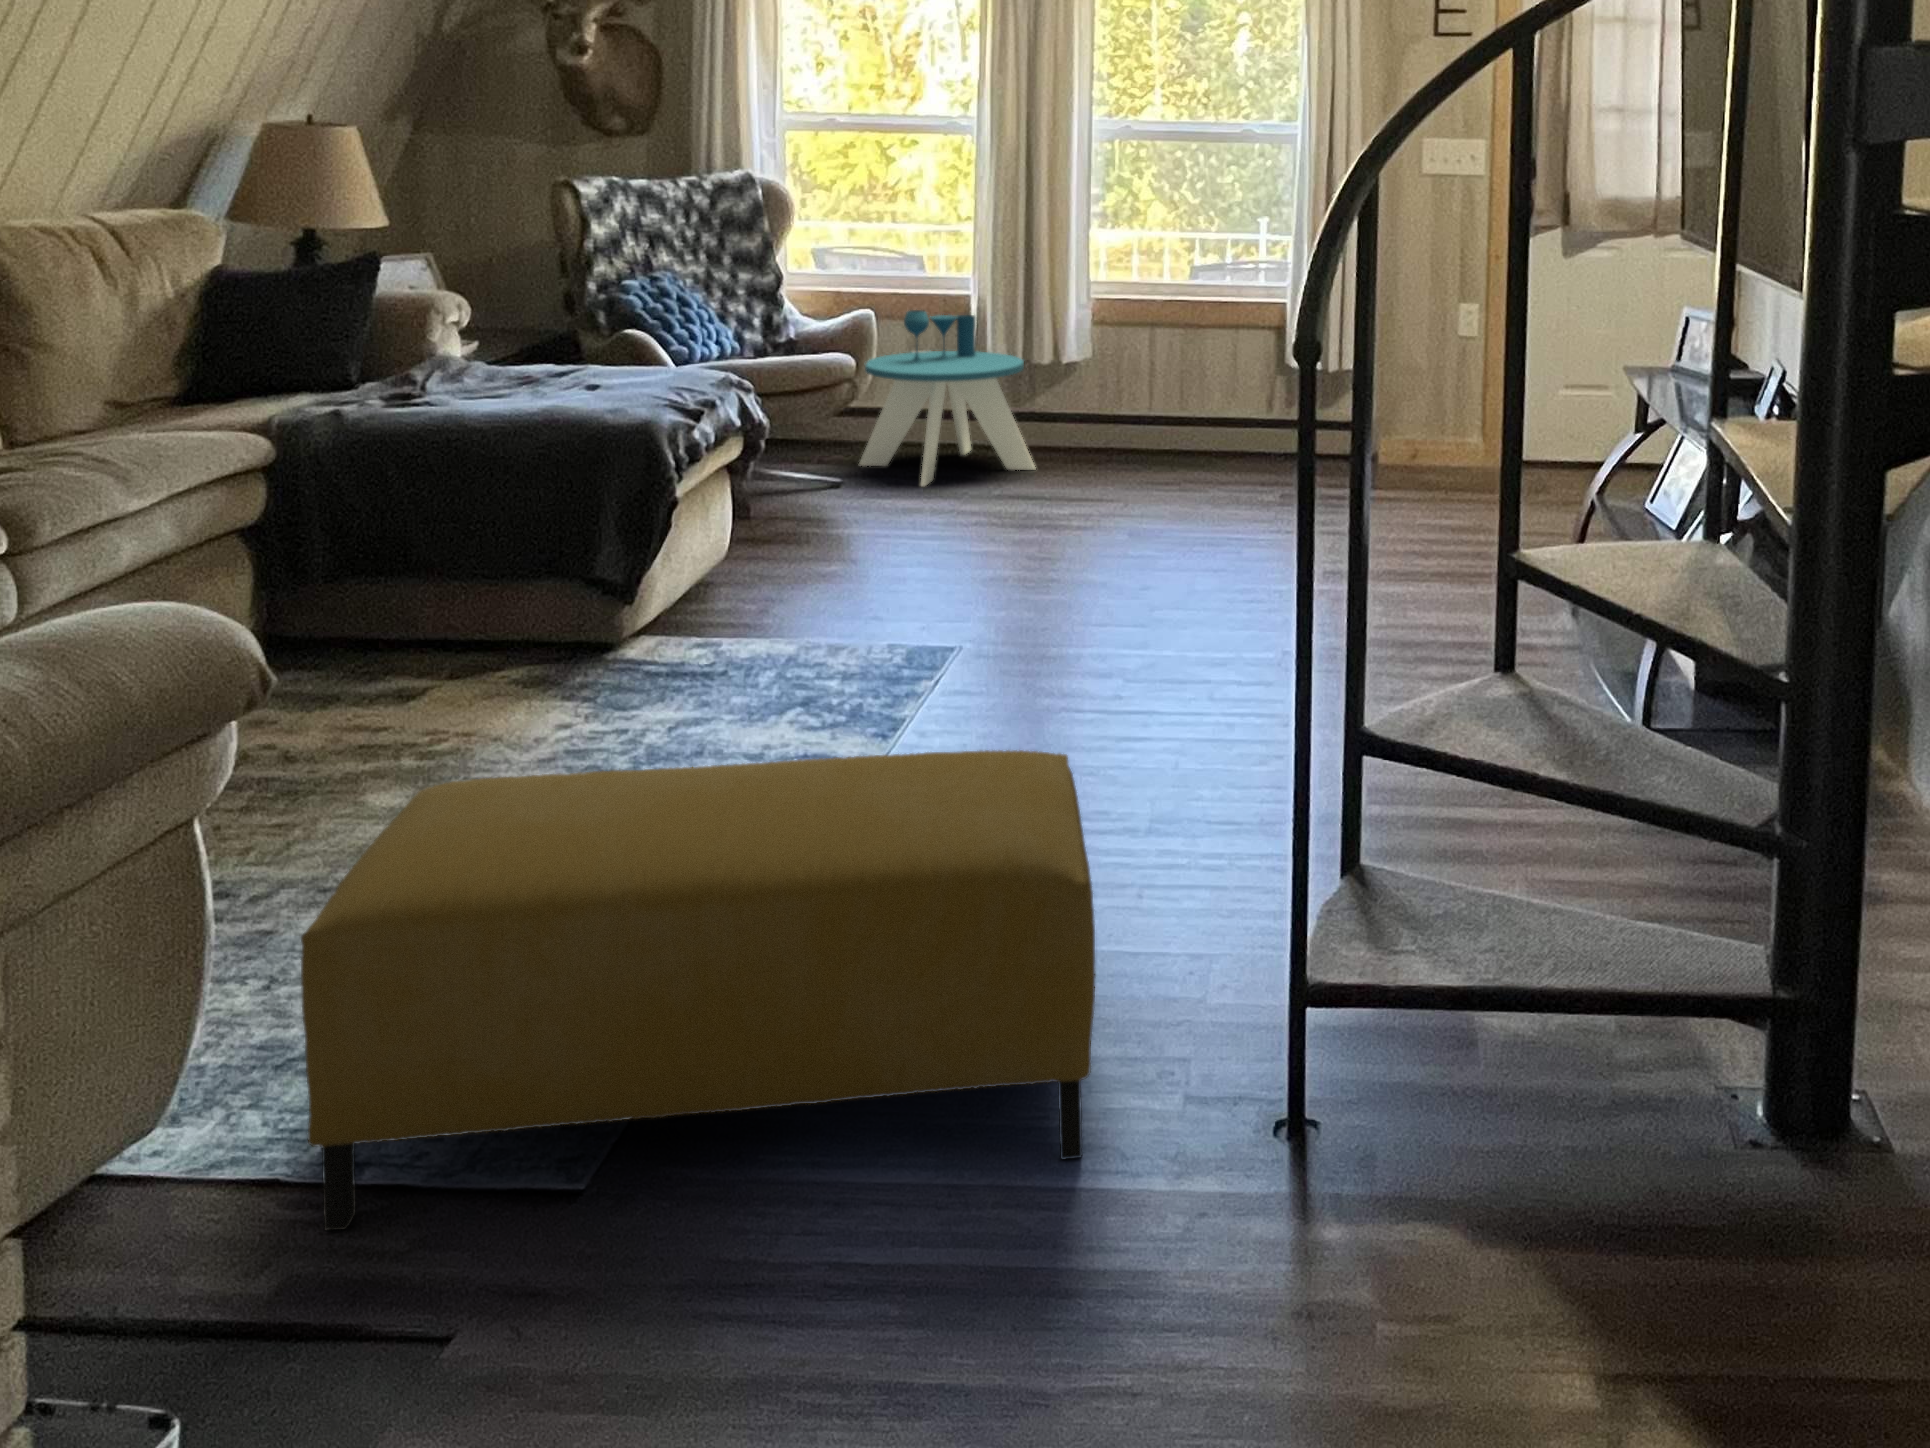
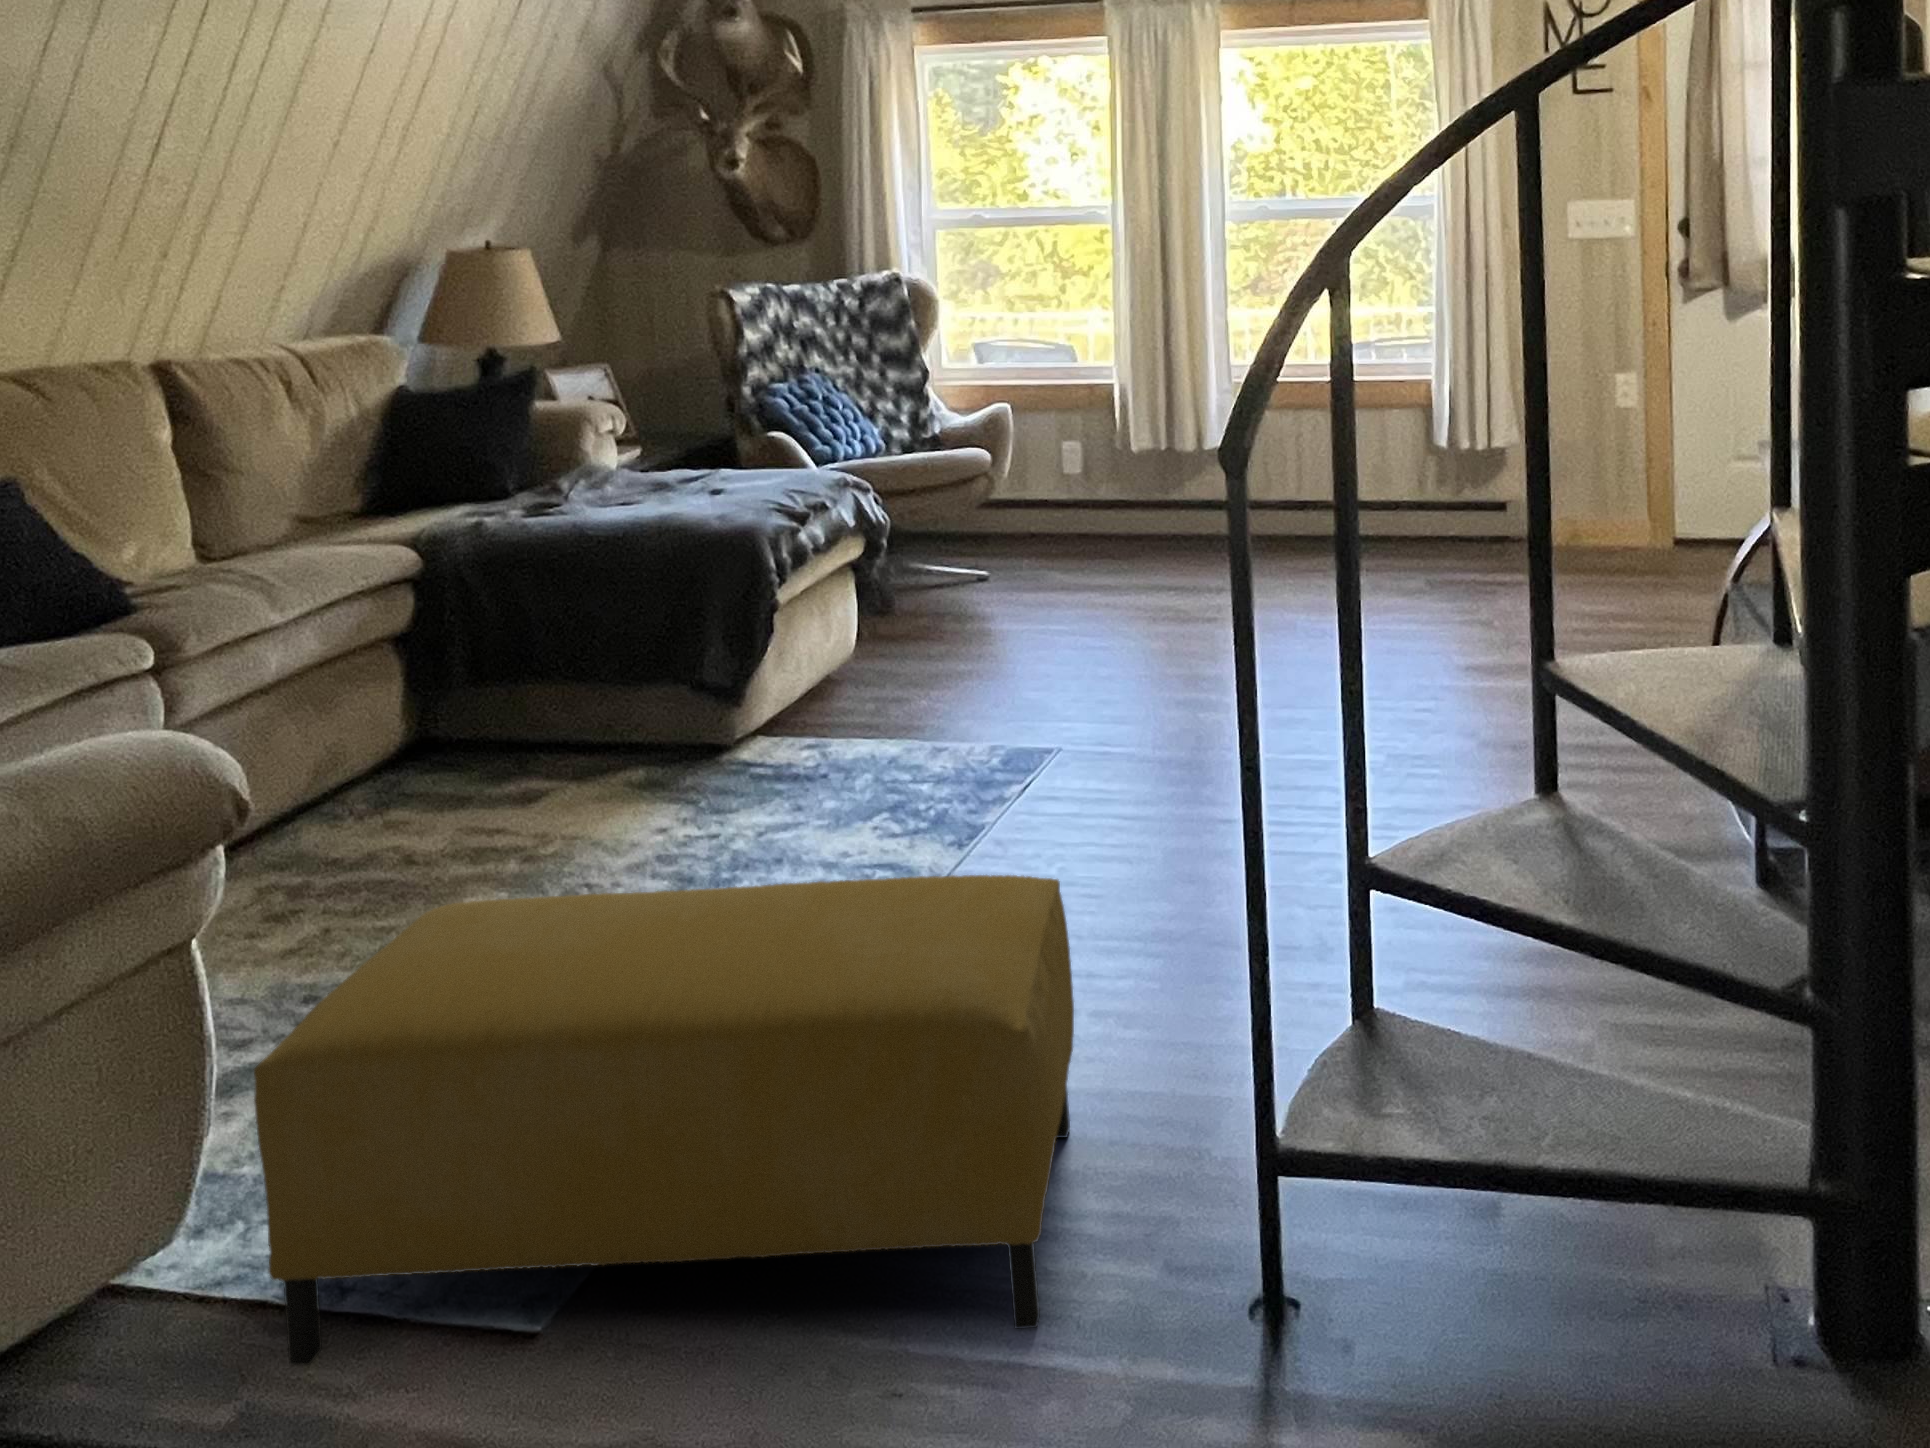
side table: present [860,310,1035,486] -> none [1010,400,1181,576]

